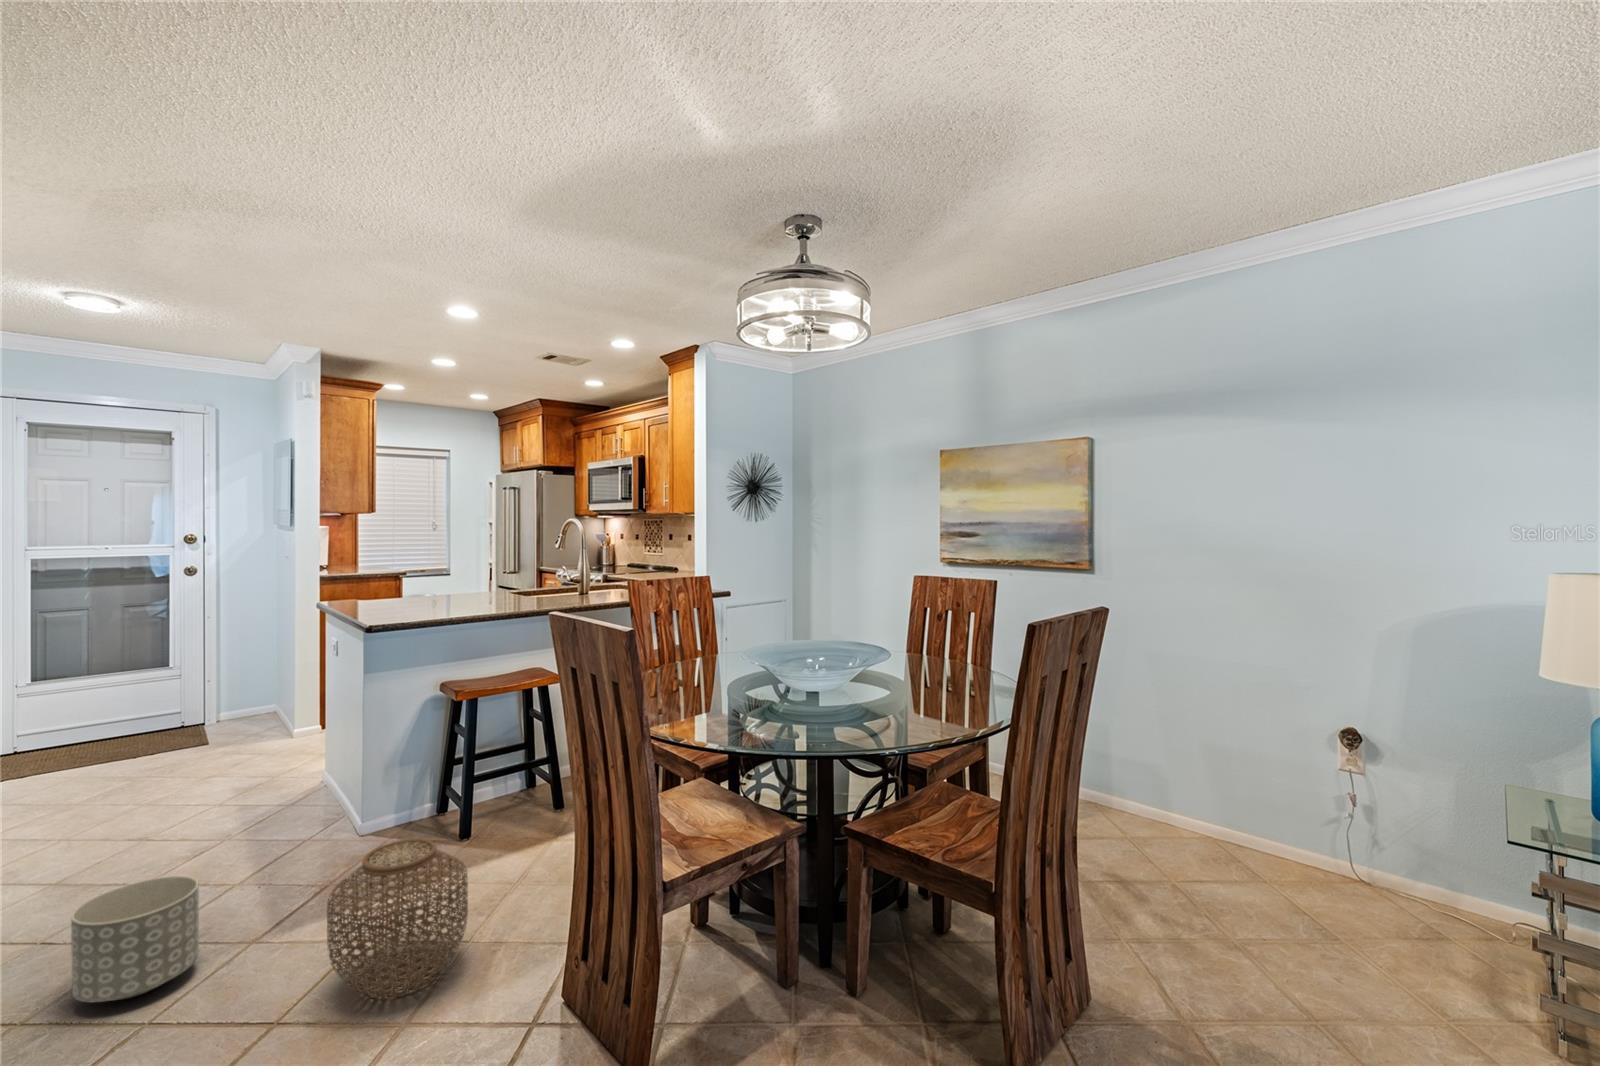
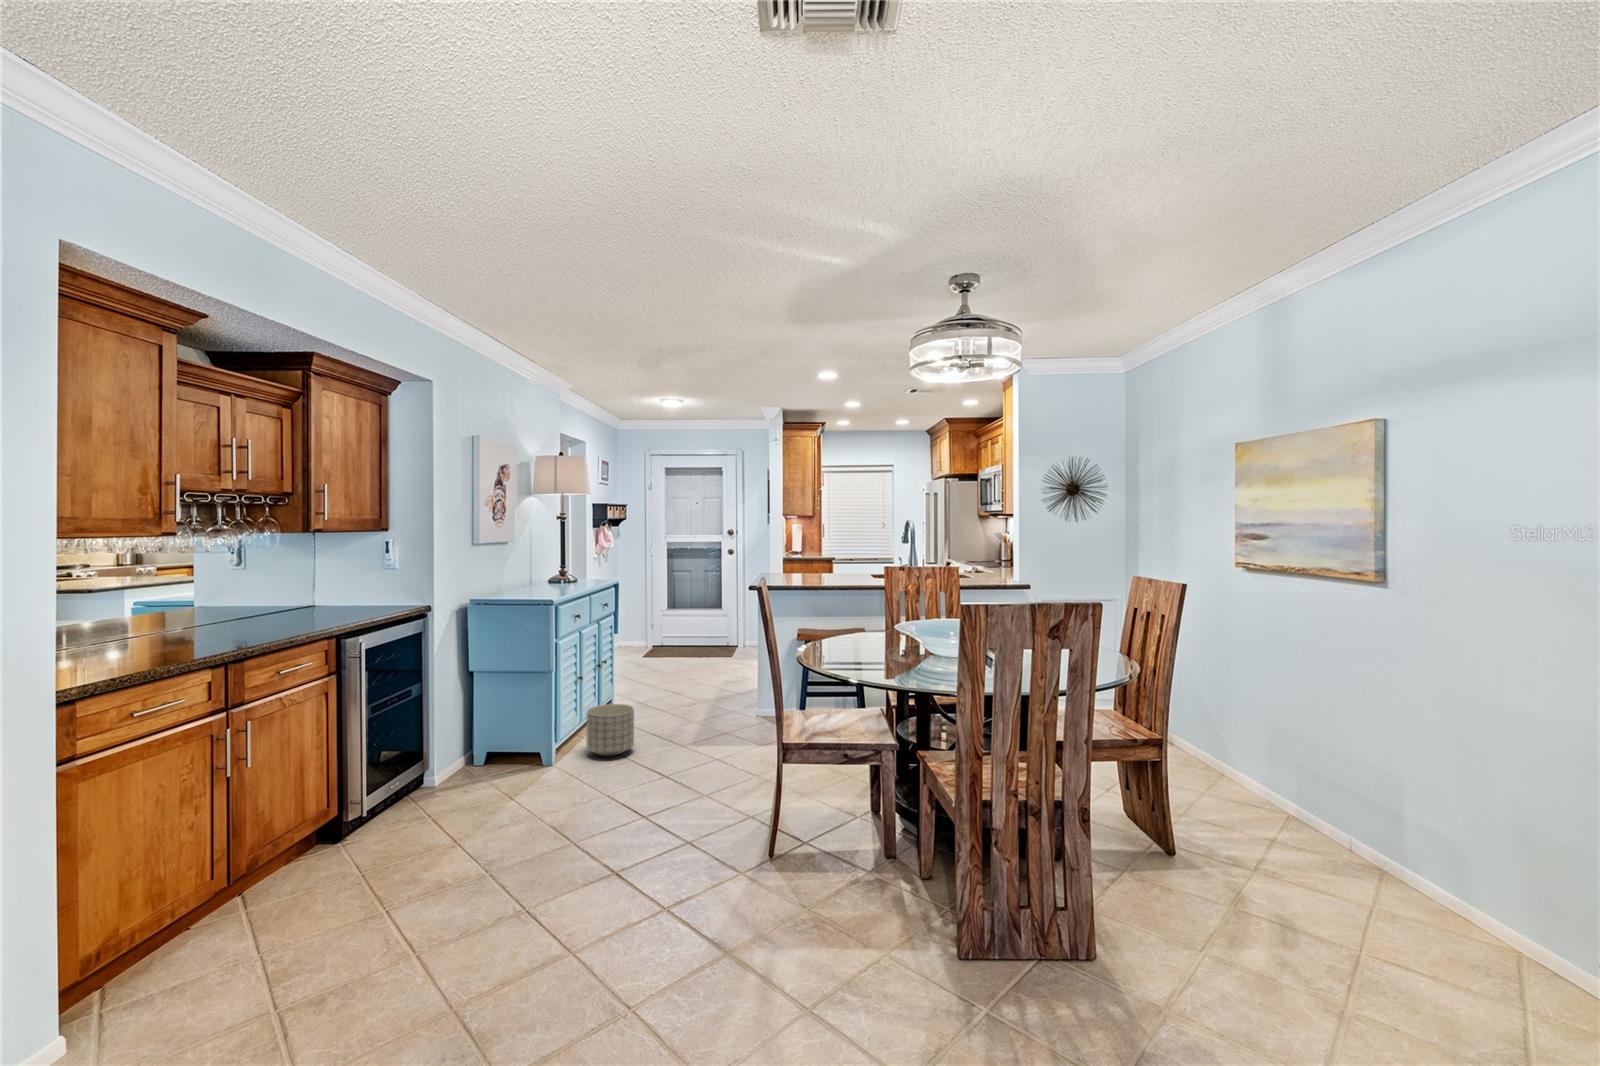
woven basket: present [327,839,468,999] -> none [657,709,728,793]

